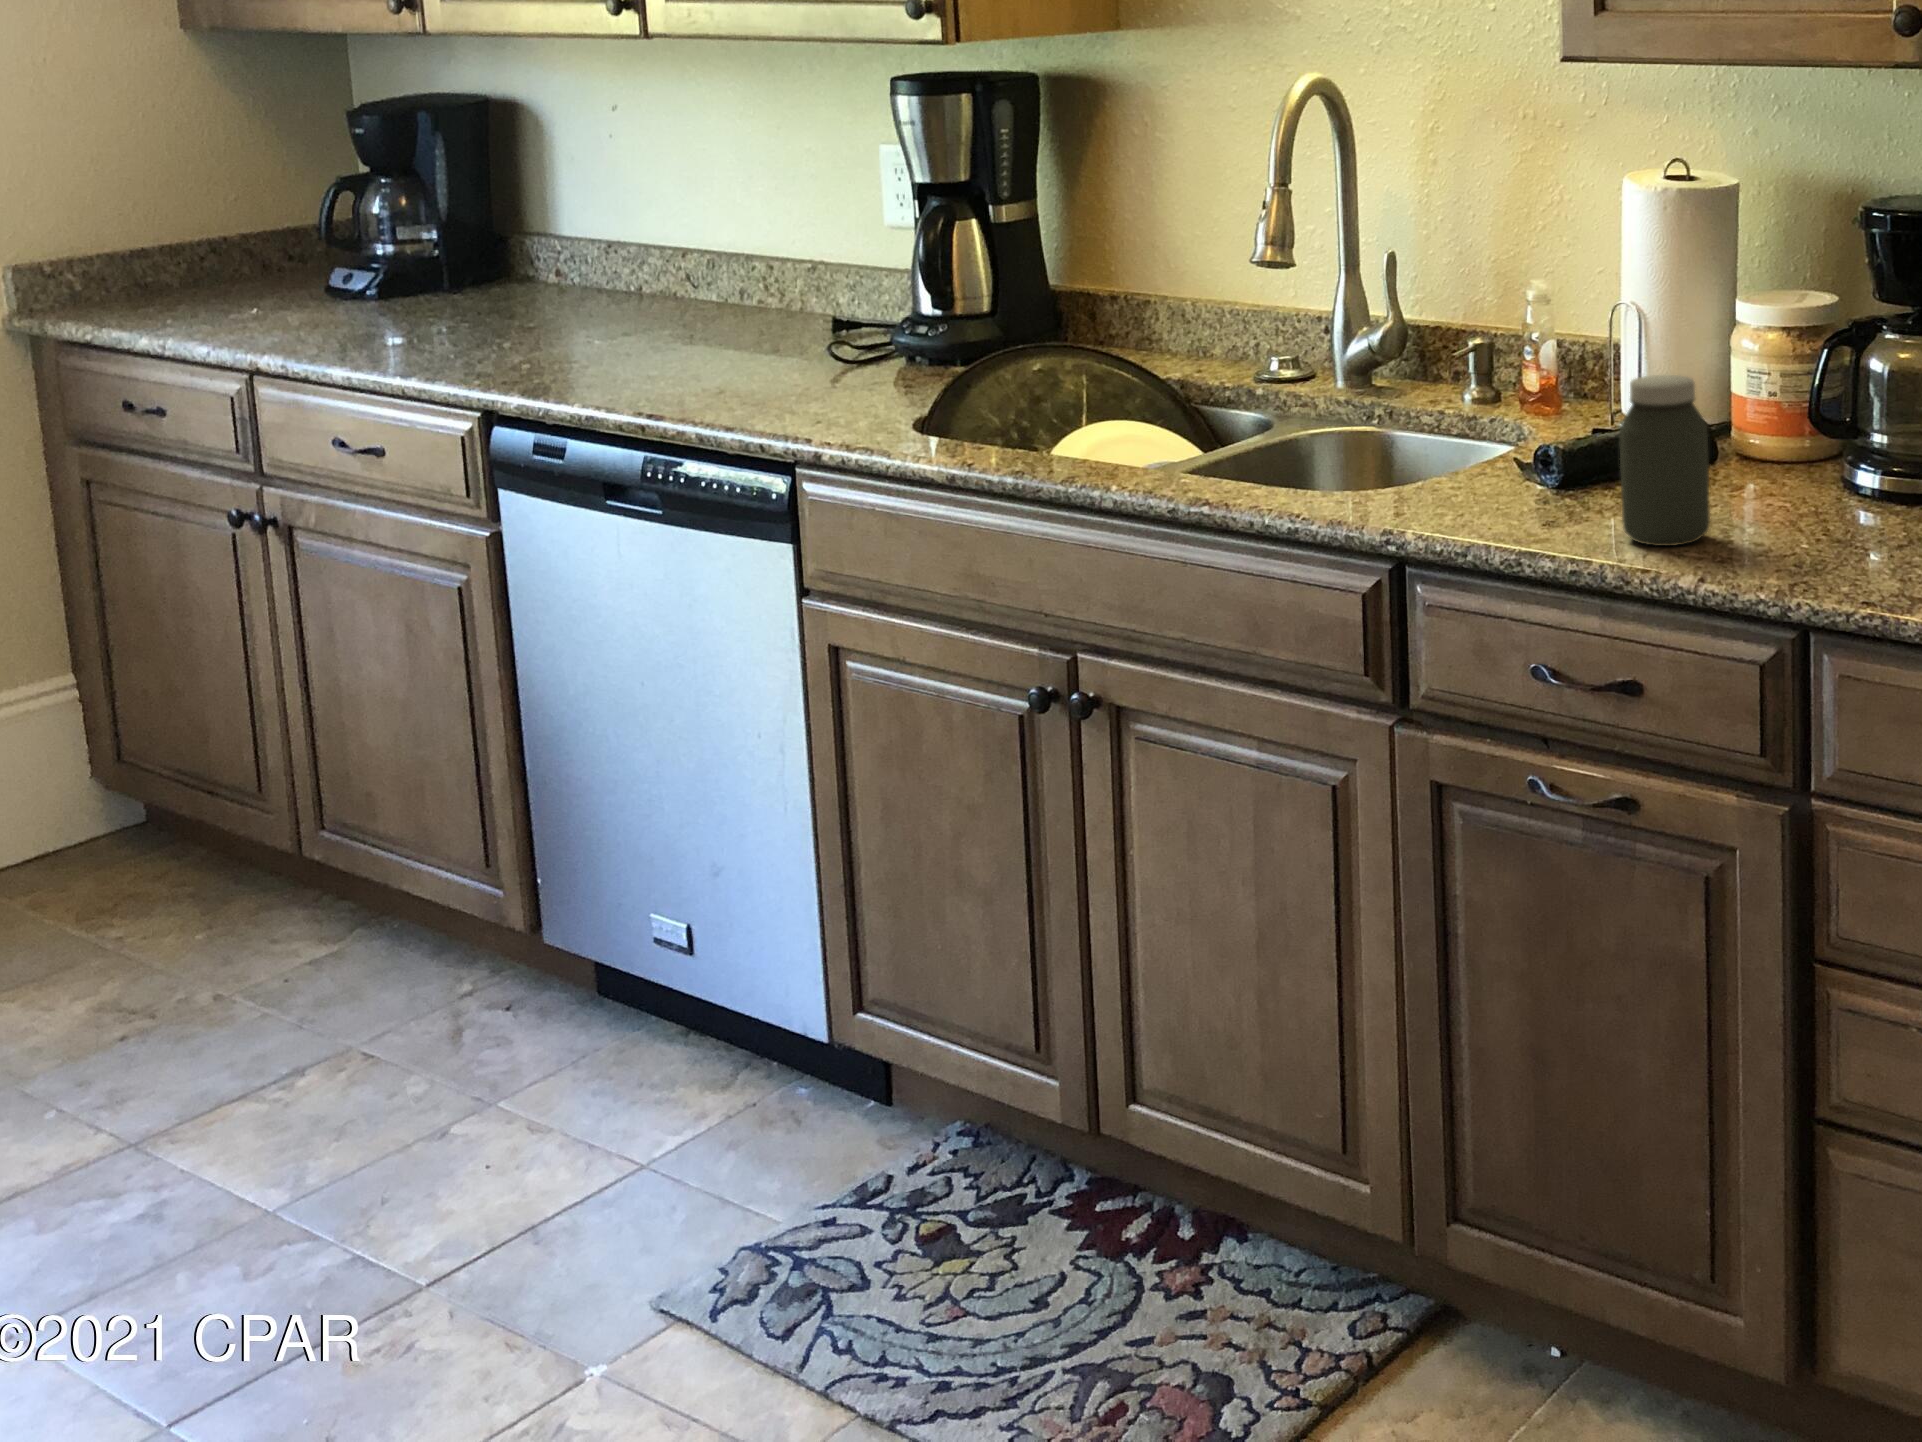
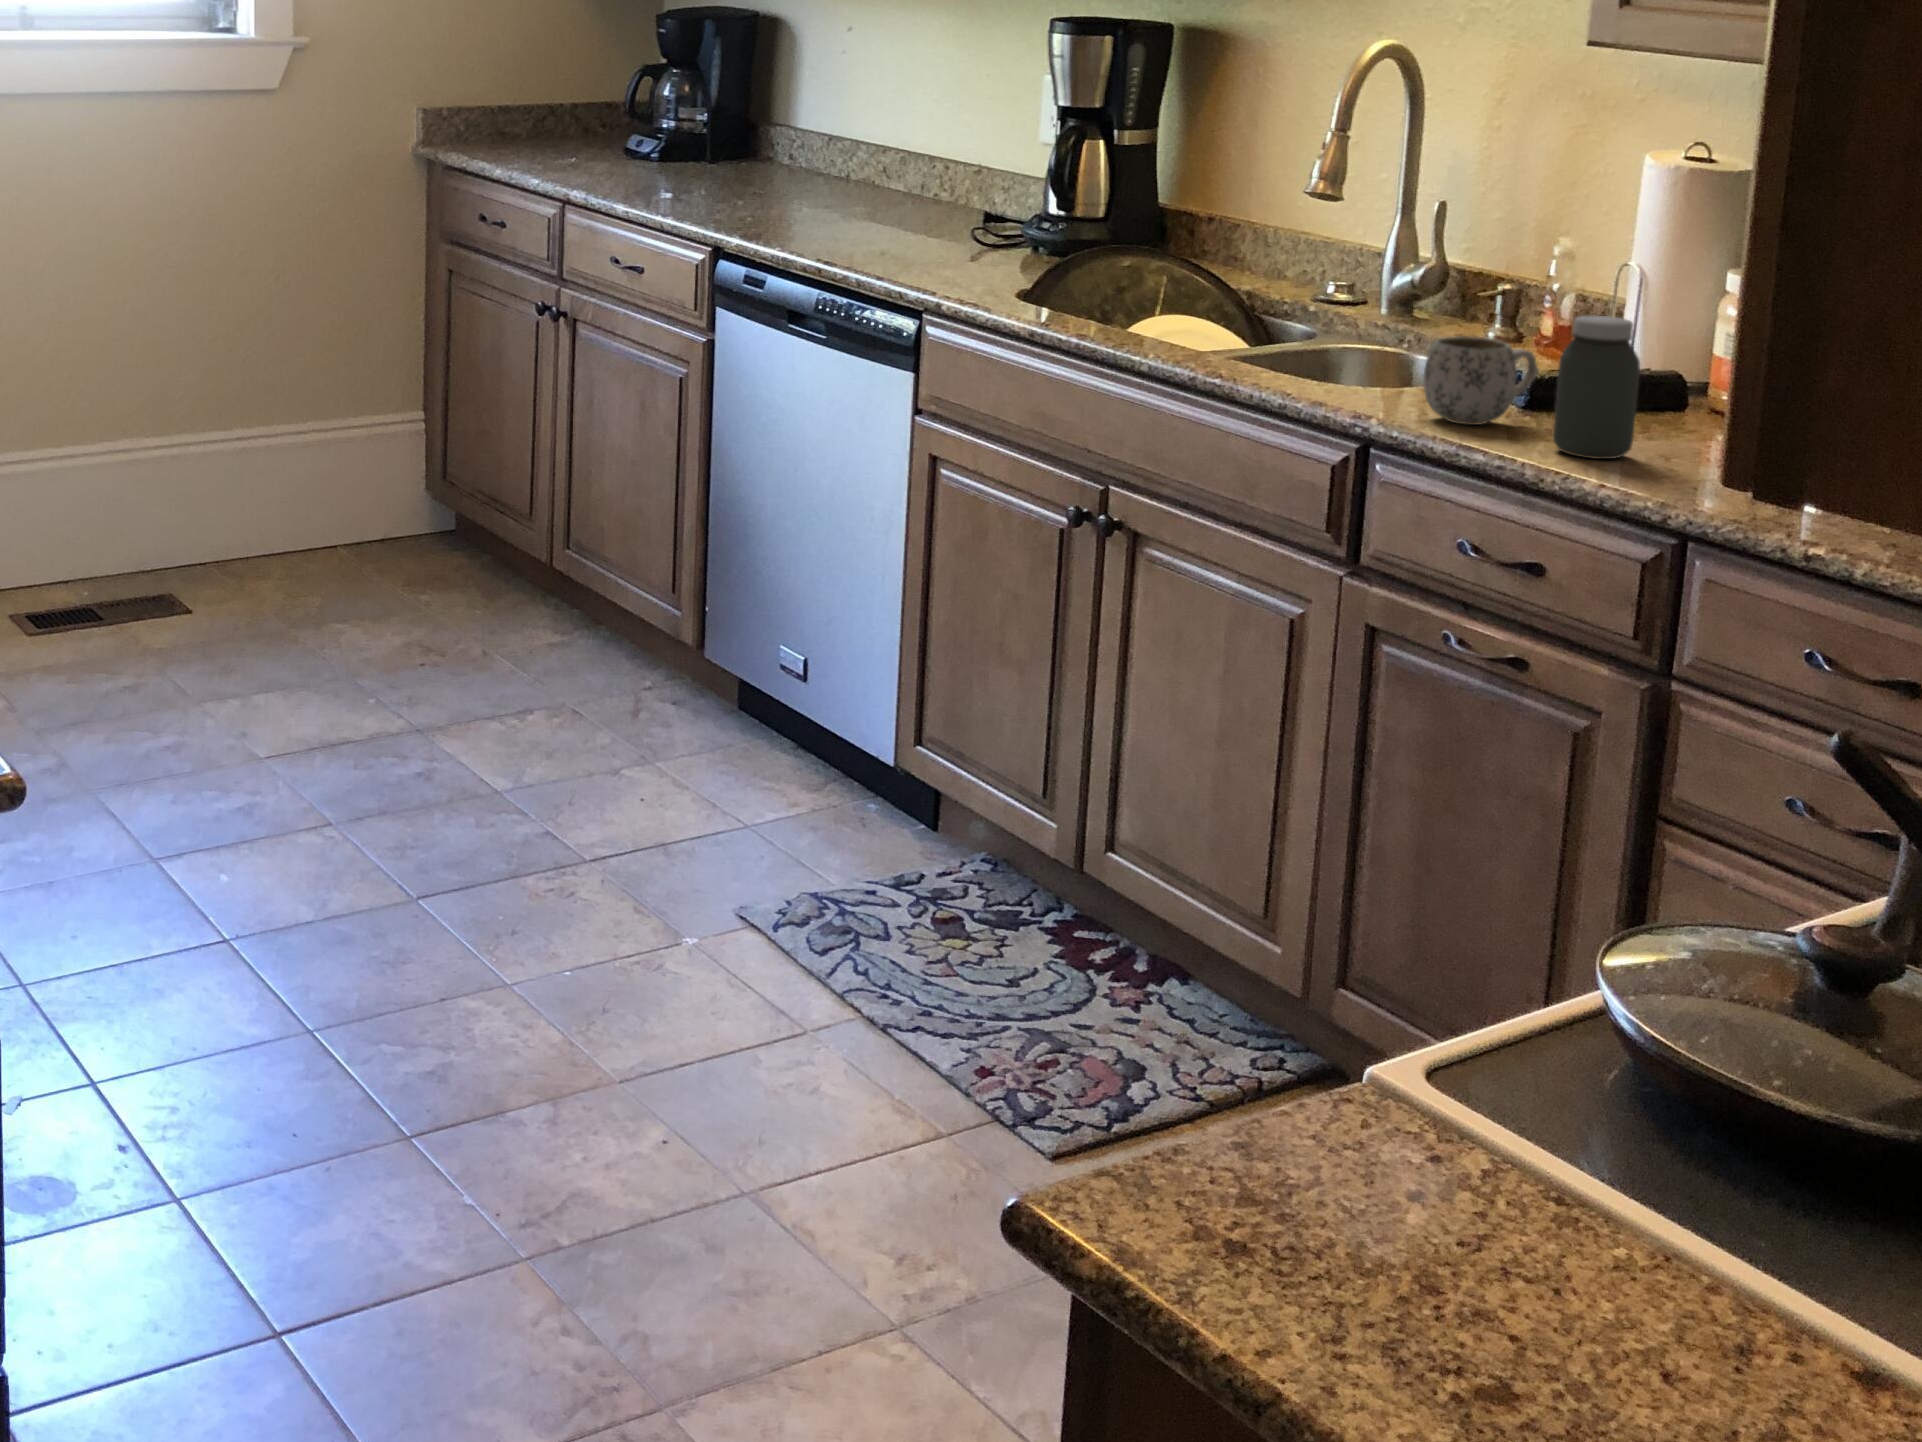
mug: none [1453,414,1573,522] -> present [1423,336,1538,425]

